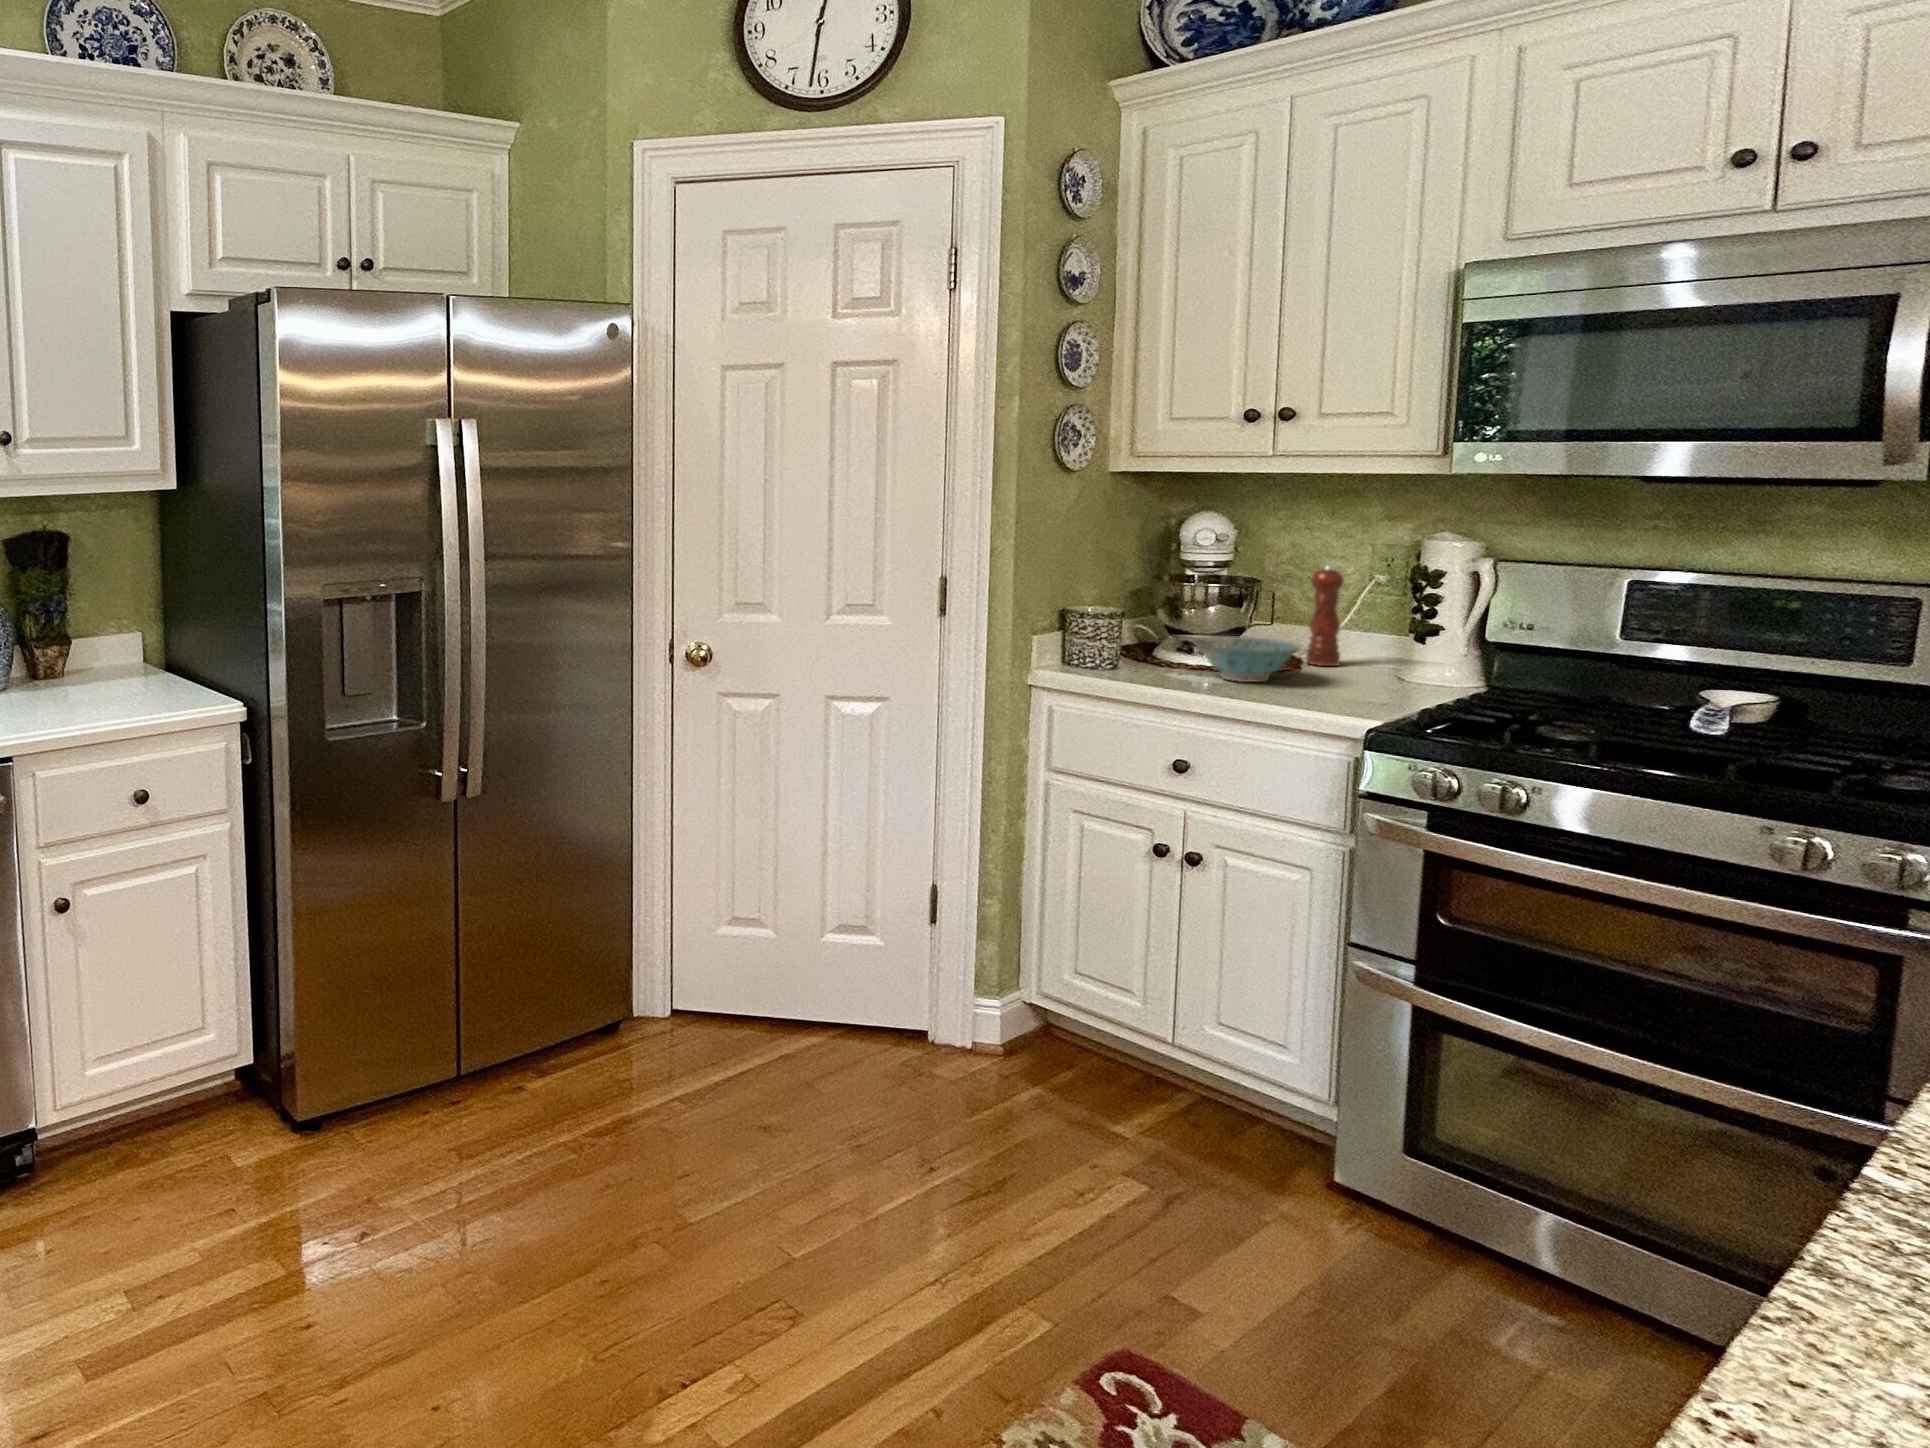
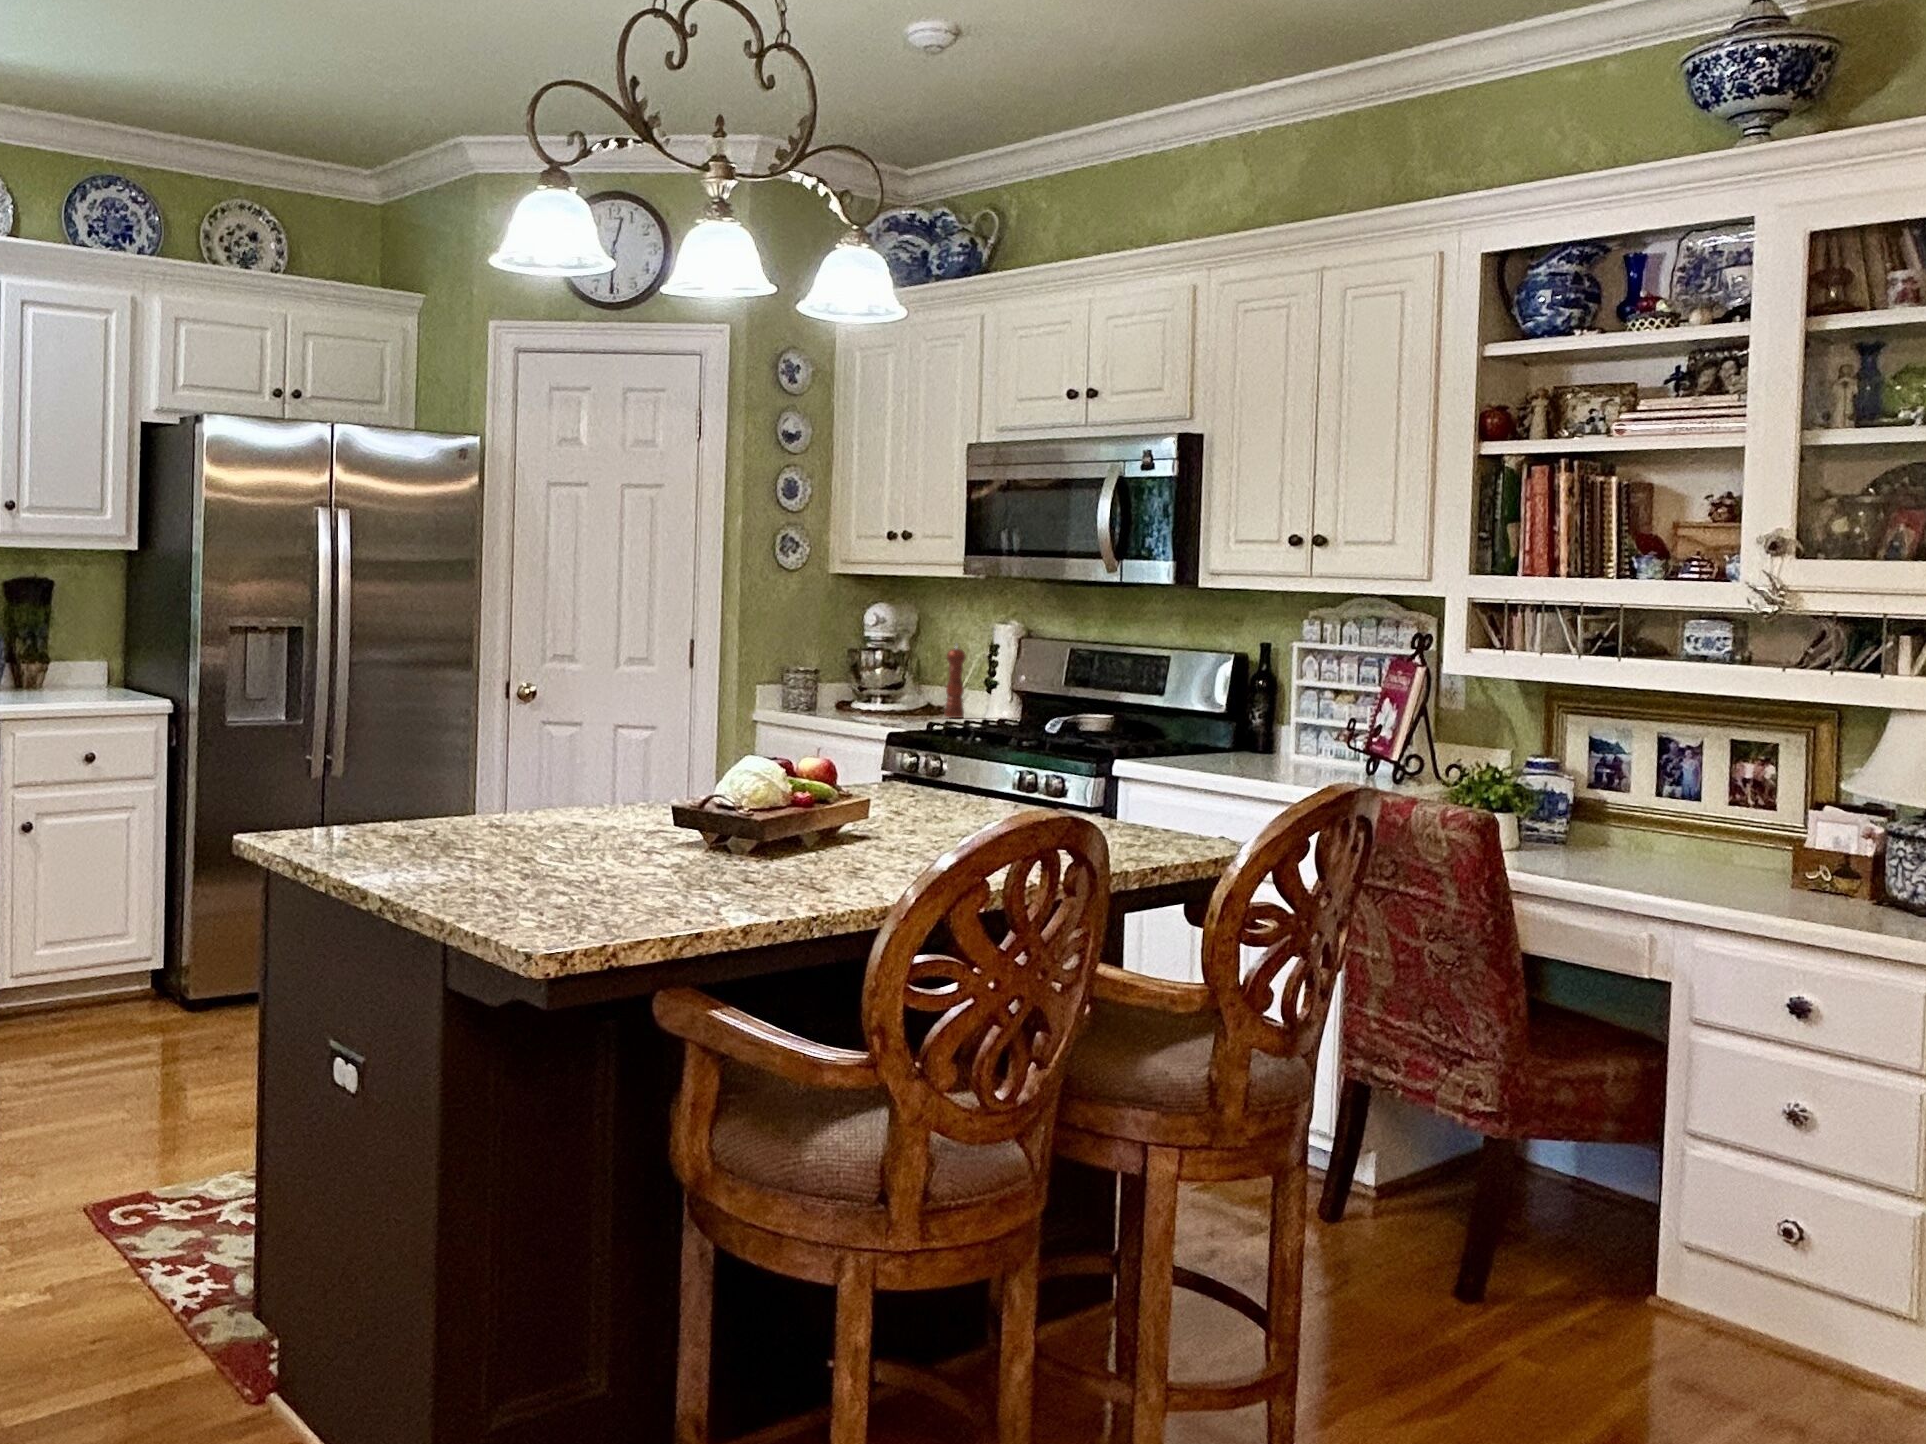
ceramic bowl: present [1192,636,1302,682] -> none [846,693,912,720]

